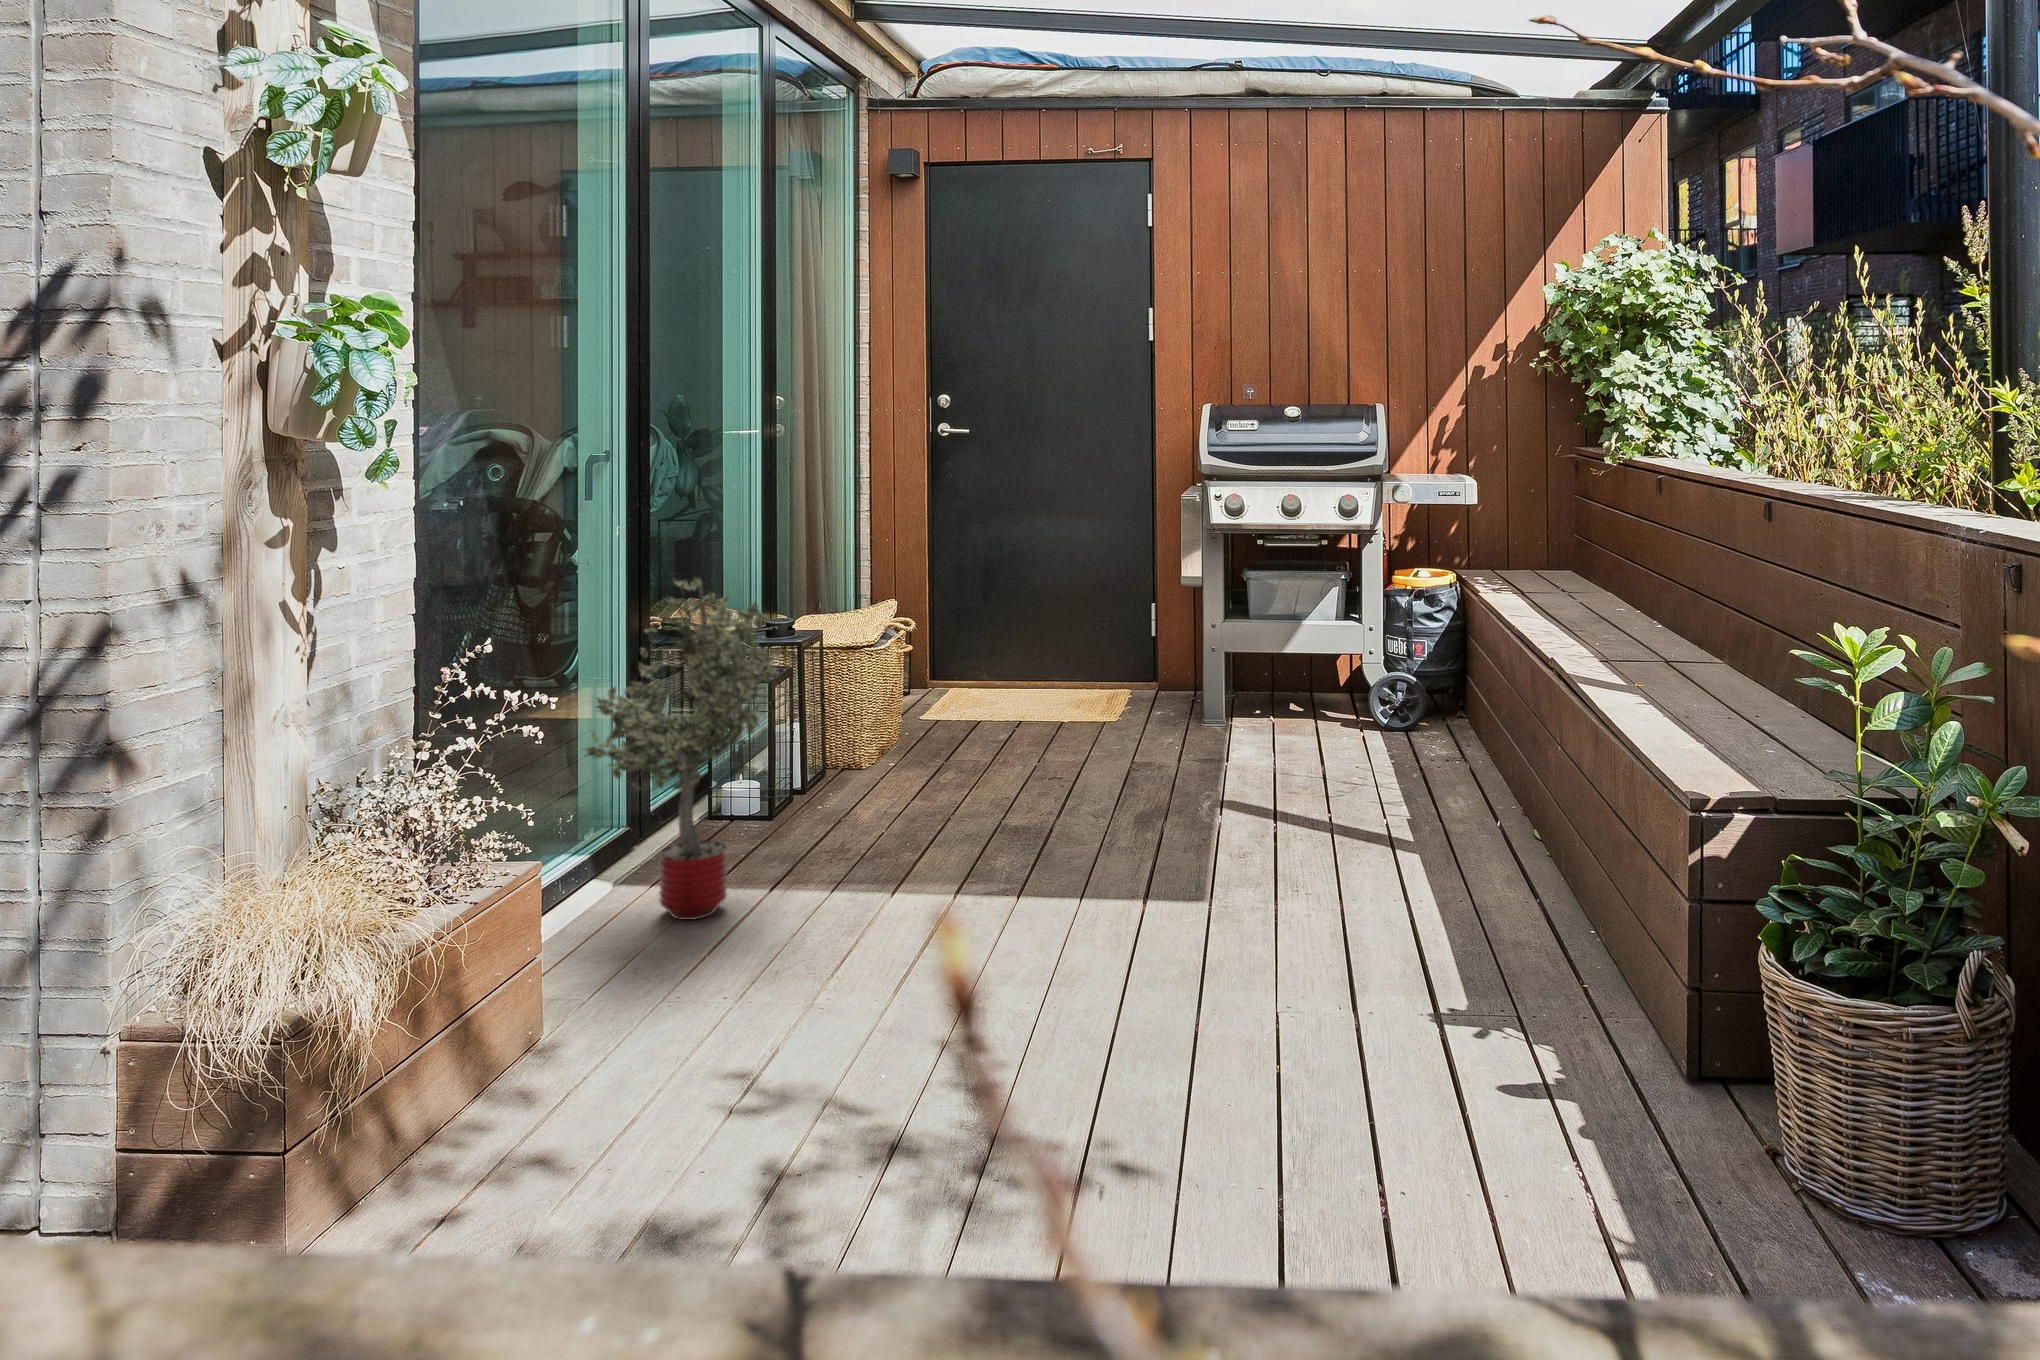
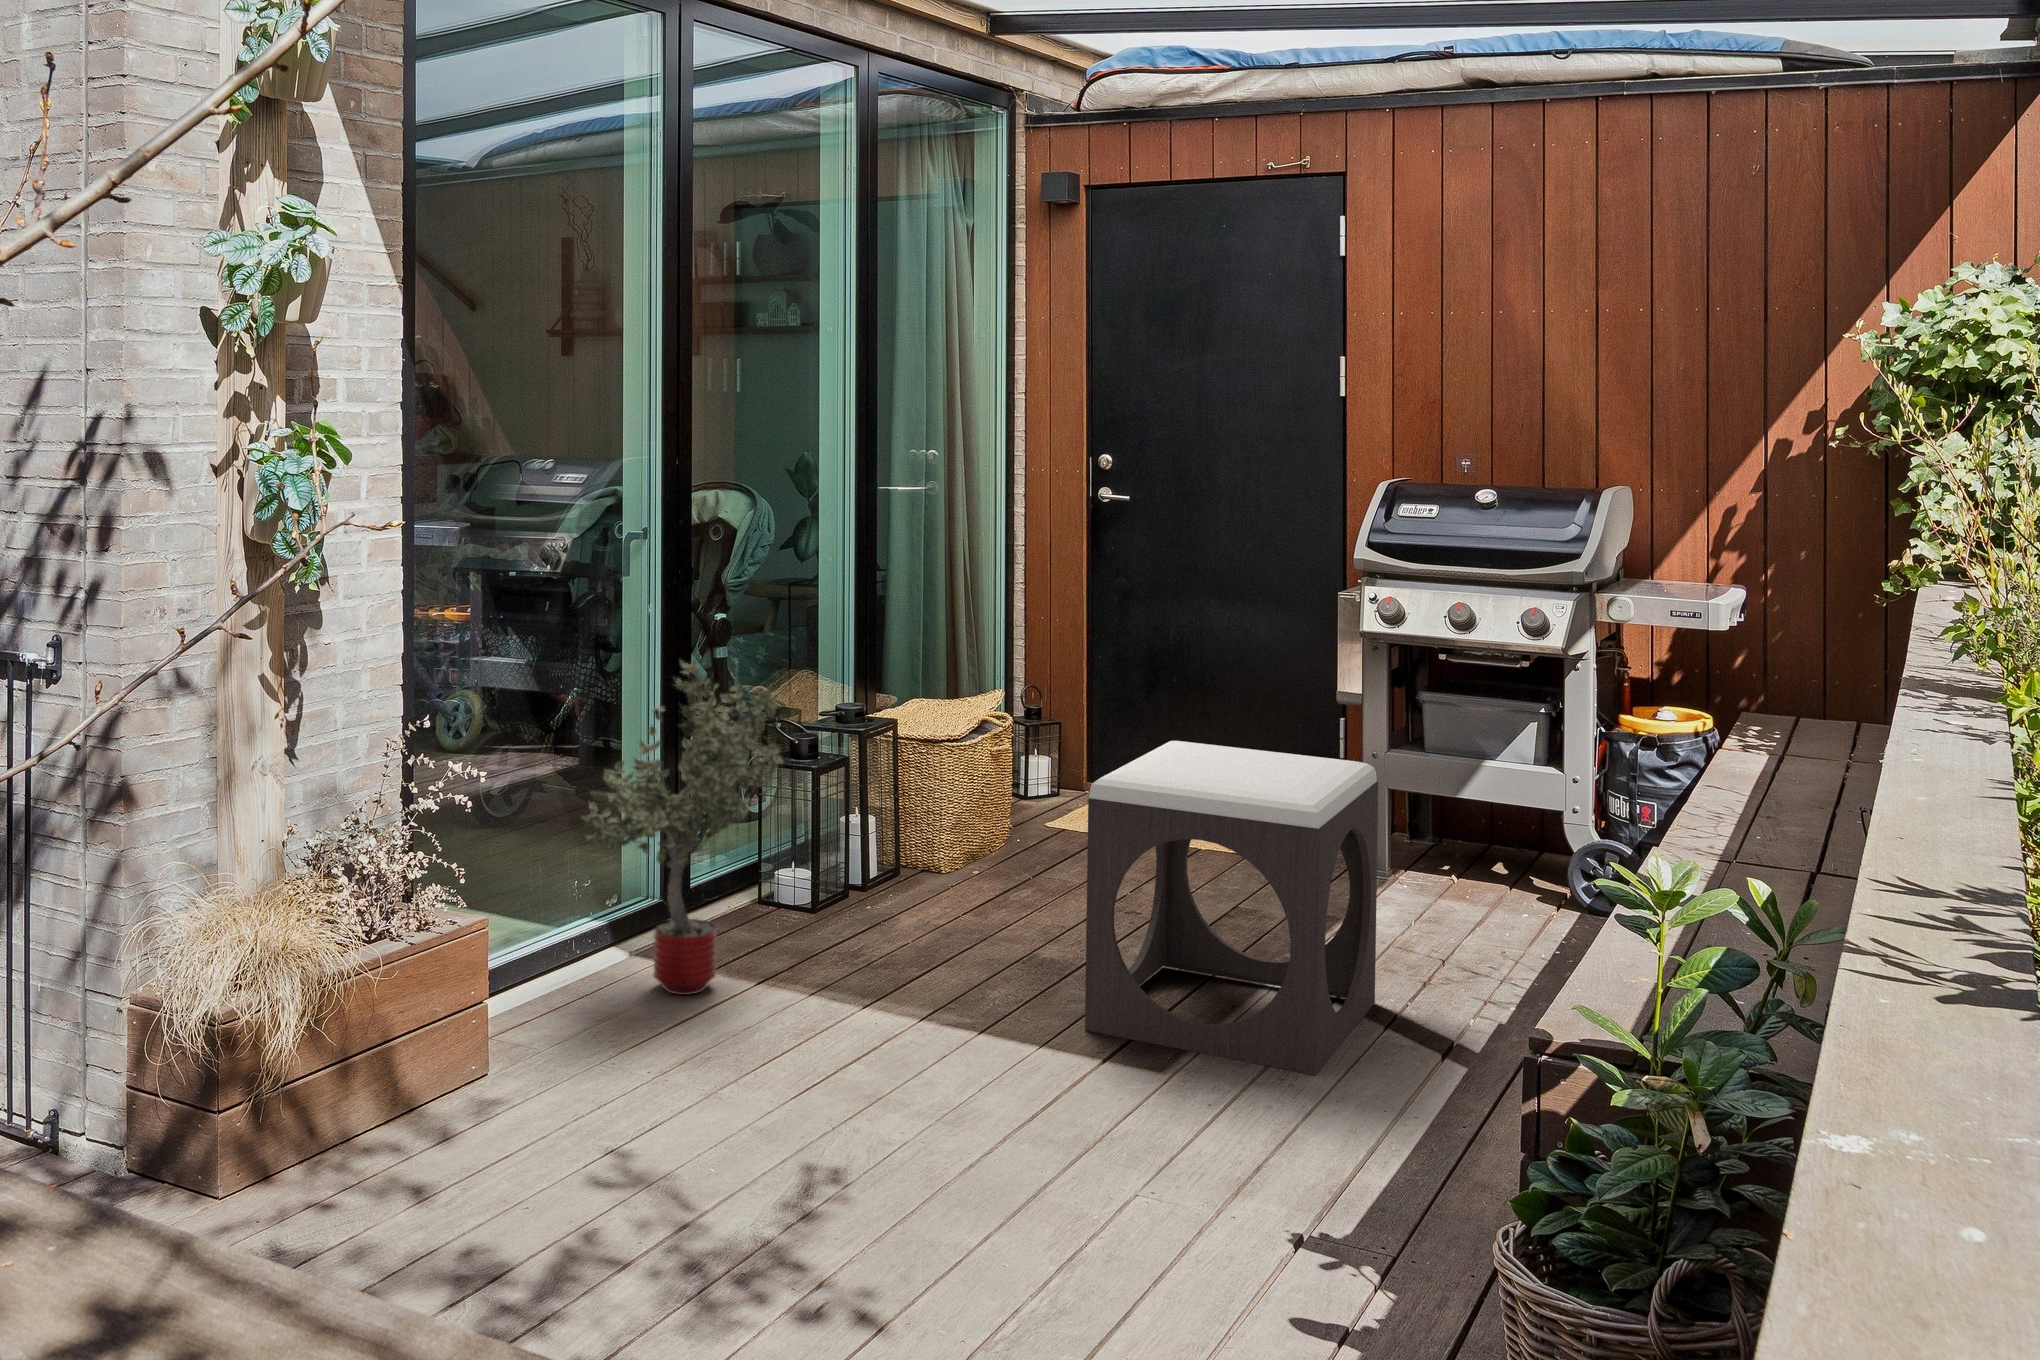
footstool: none [1100,619,1315,890] -> present [1085,741,1378,1075]

